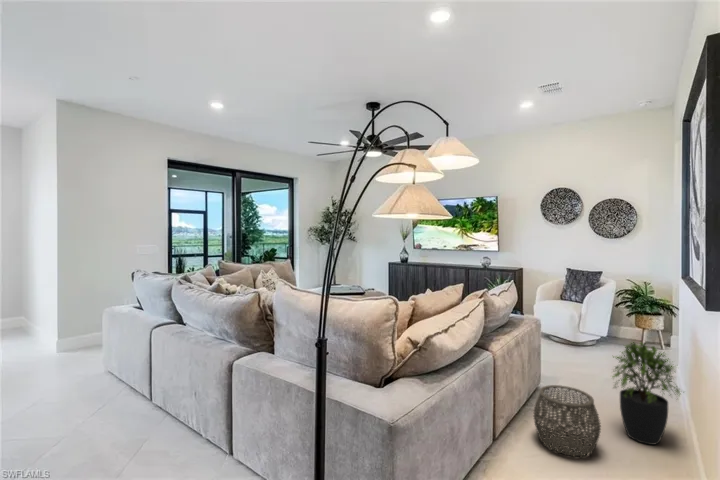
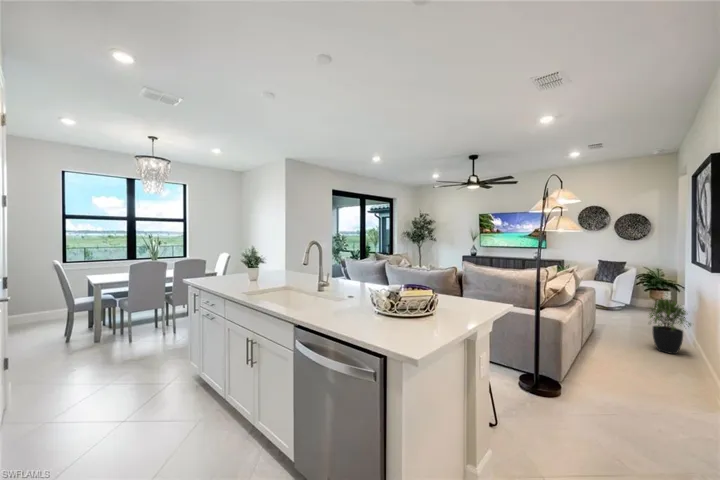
woven basket: present [534,385,601,457] -> none [602,321,644,356]

